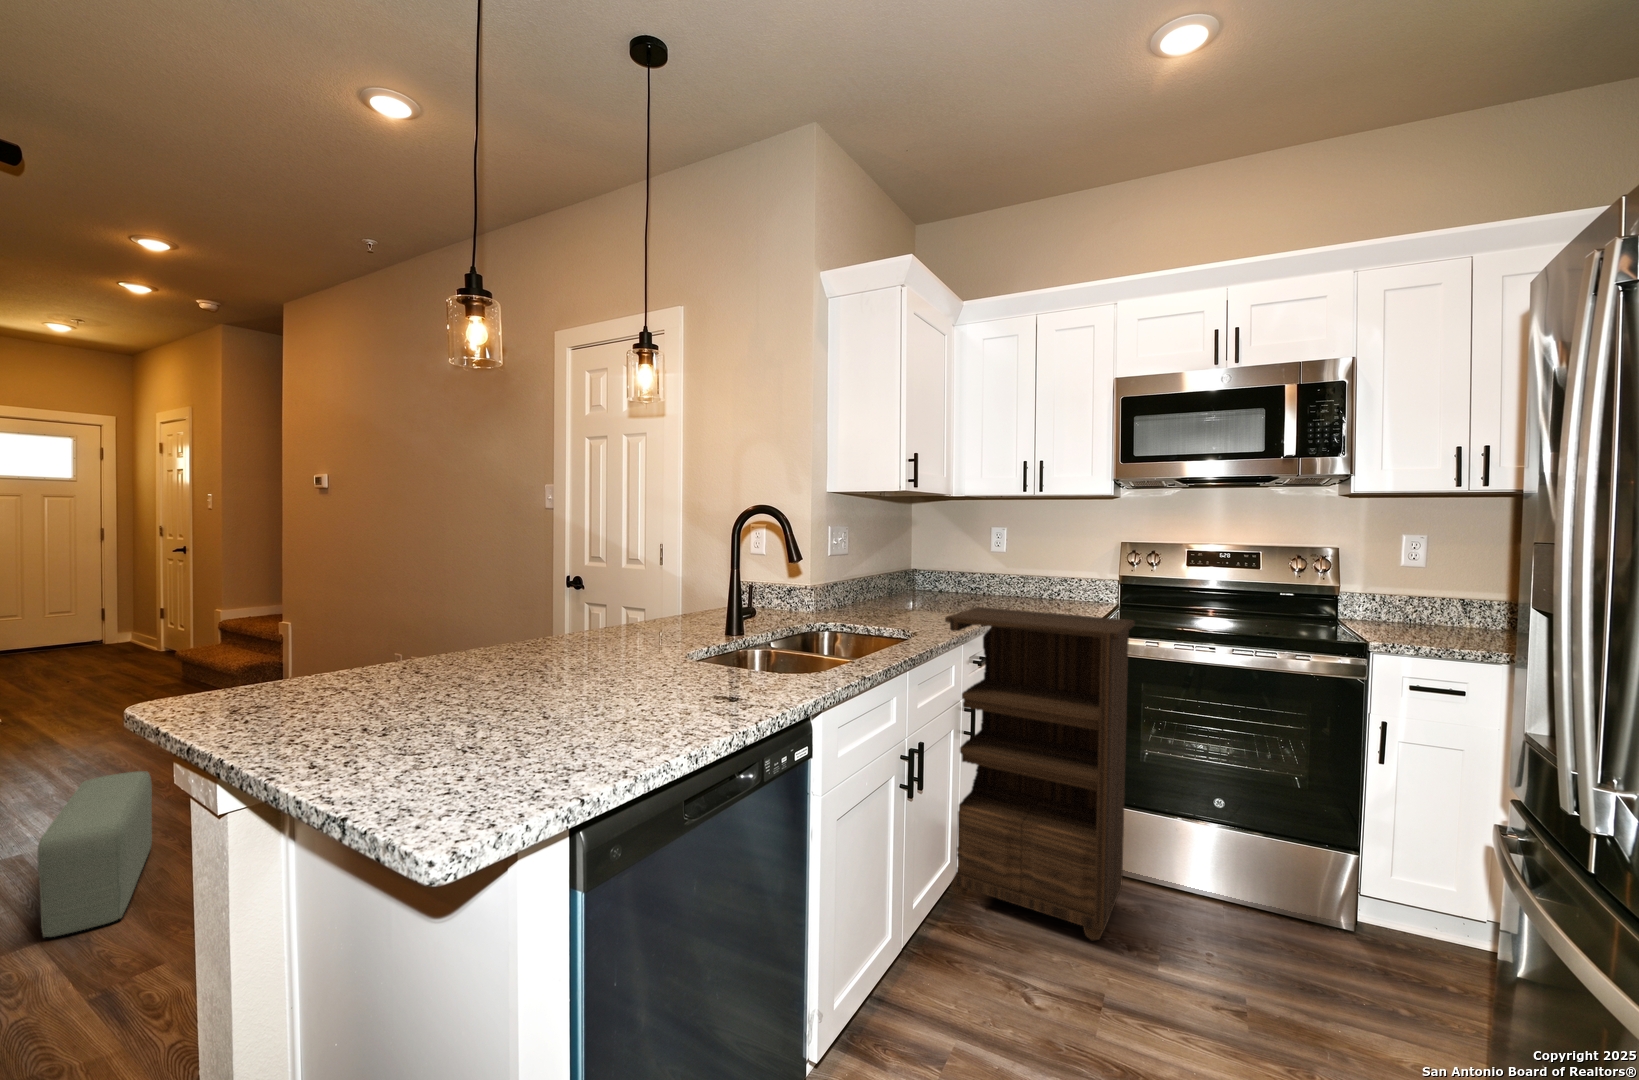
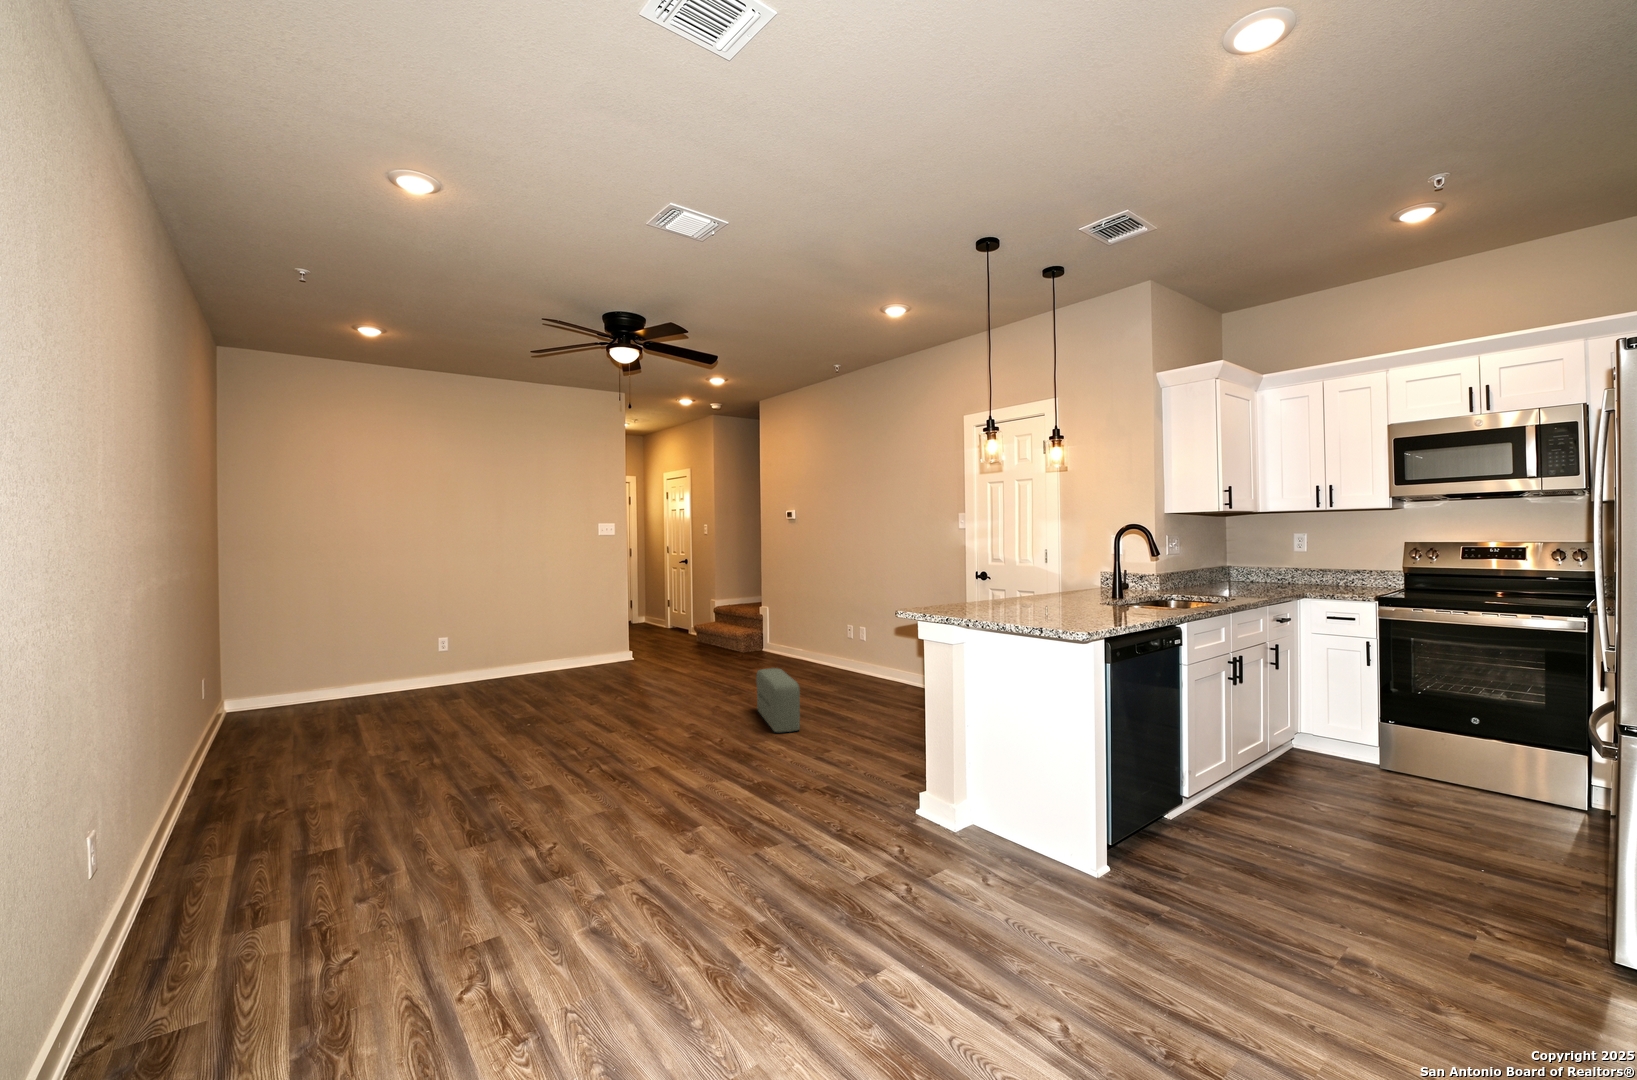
bookshelf: present [945,607,1135,940] -> none [1255,586,1400,791]

